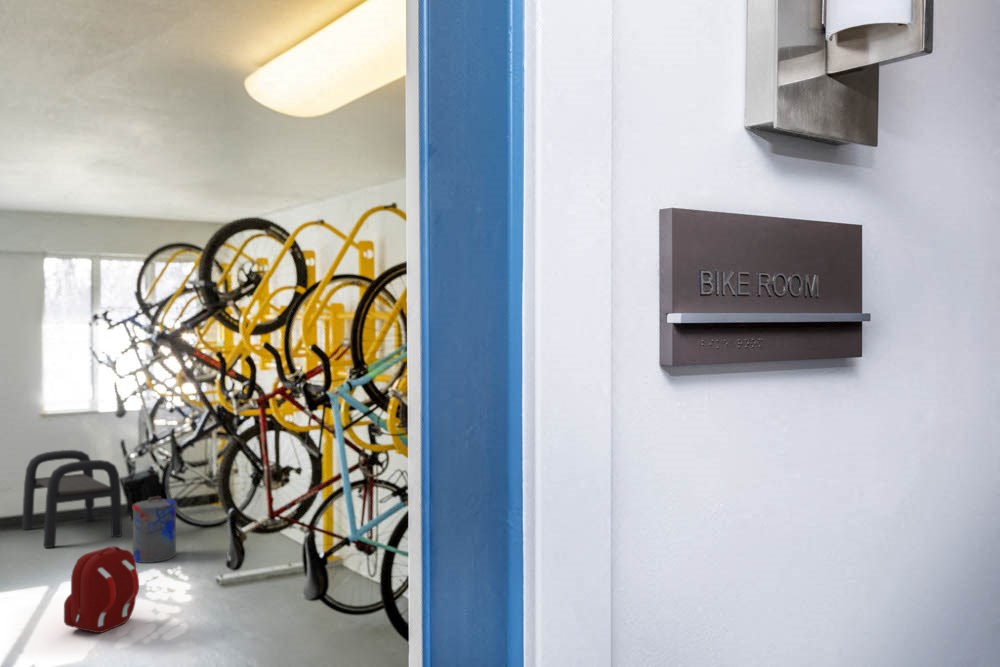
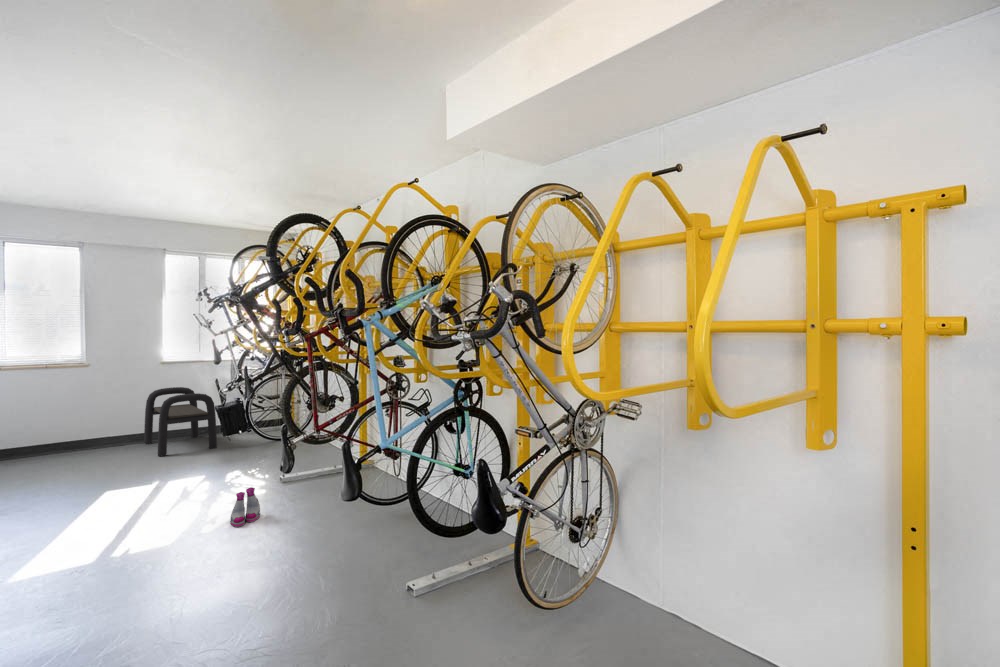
trash can: present [132,496,177,563] -> none [222,419,255,466]
backpack: present [64,546,139,633] -> none [161,454,220,519]
boots: none [153,591,192,644] -> present [230,488,260,527]

